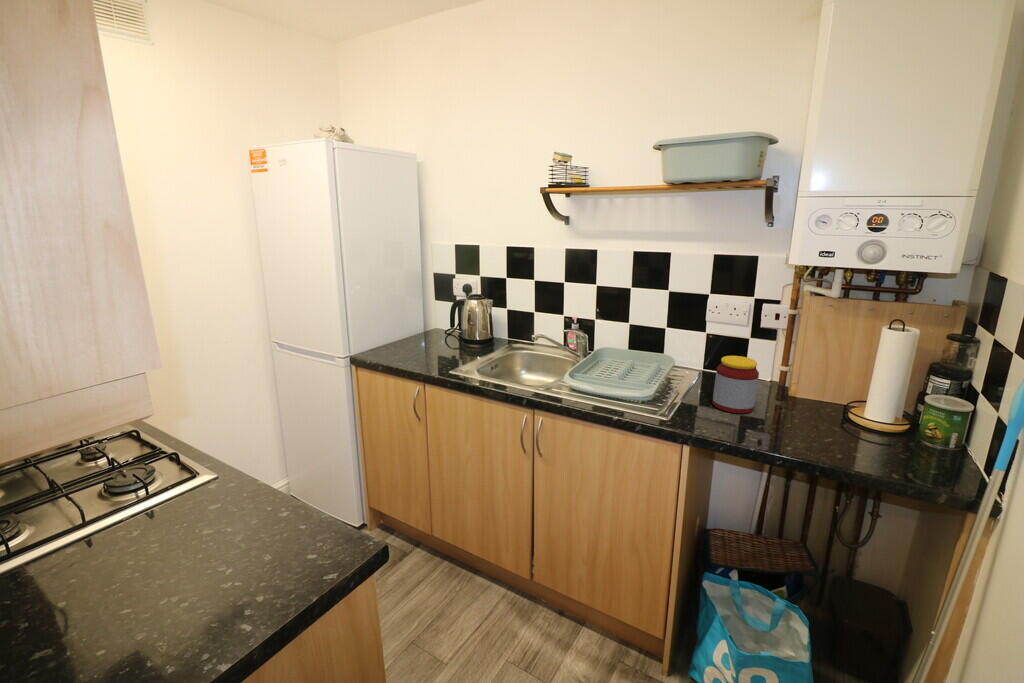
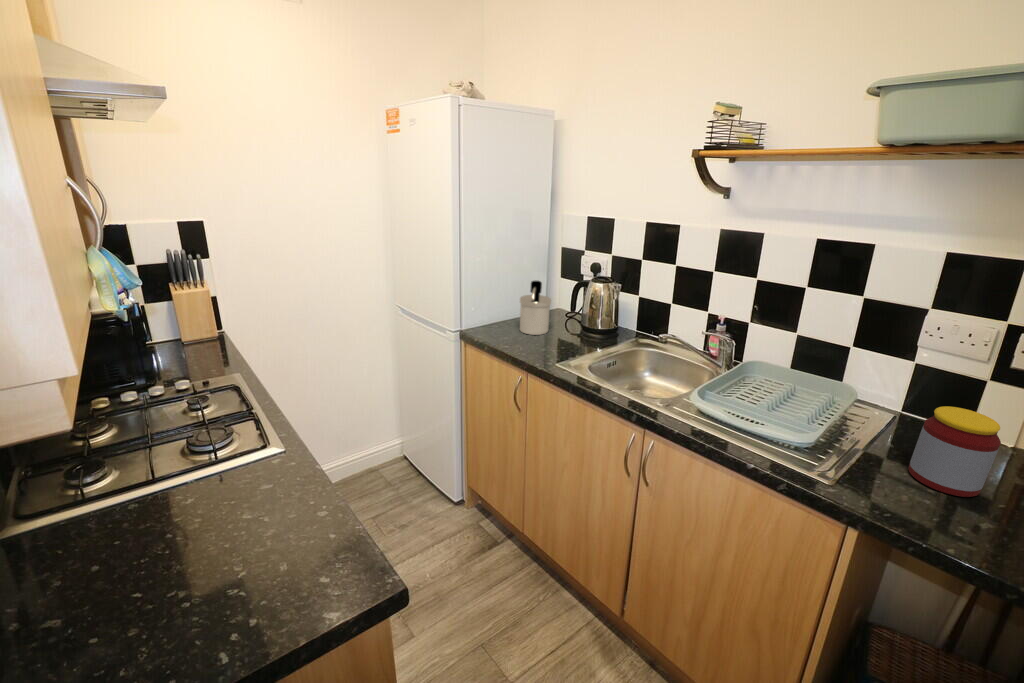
soap dispenser: none [404,303,433,352] -> present [520,281,551,335]

